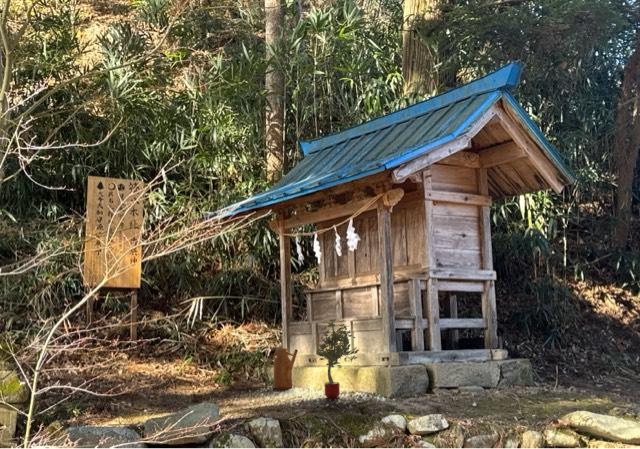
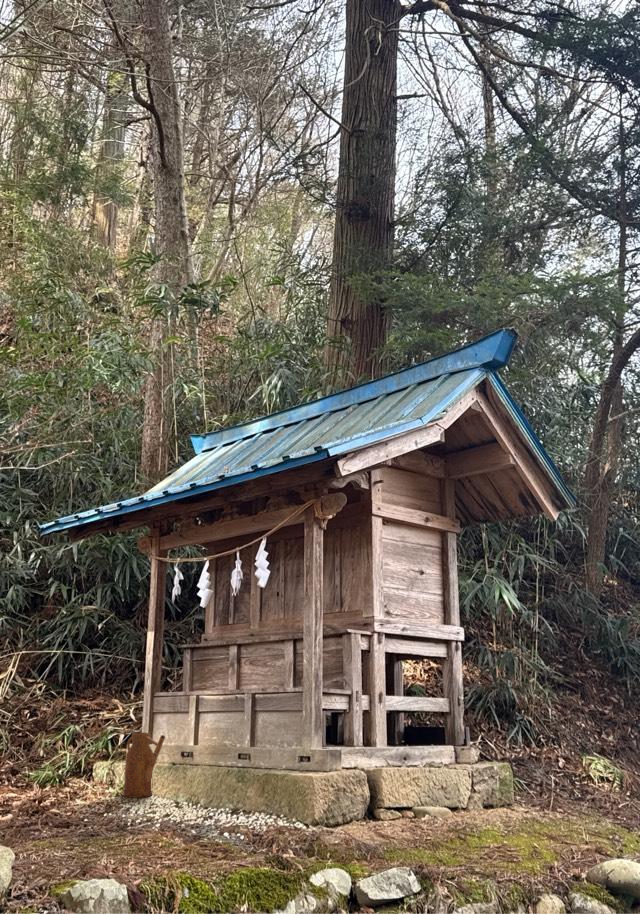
potted tree: present [317,319,359,399] -> none [194,690,264,821]

